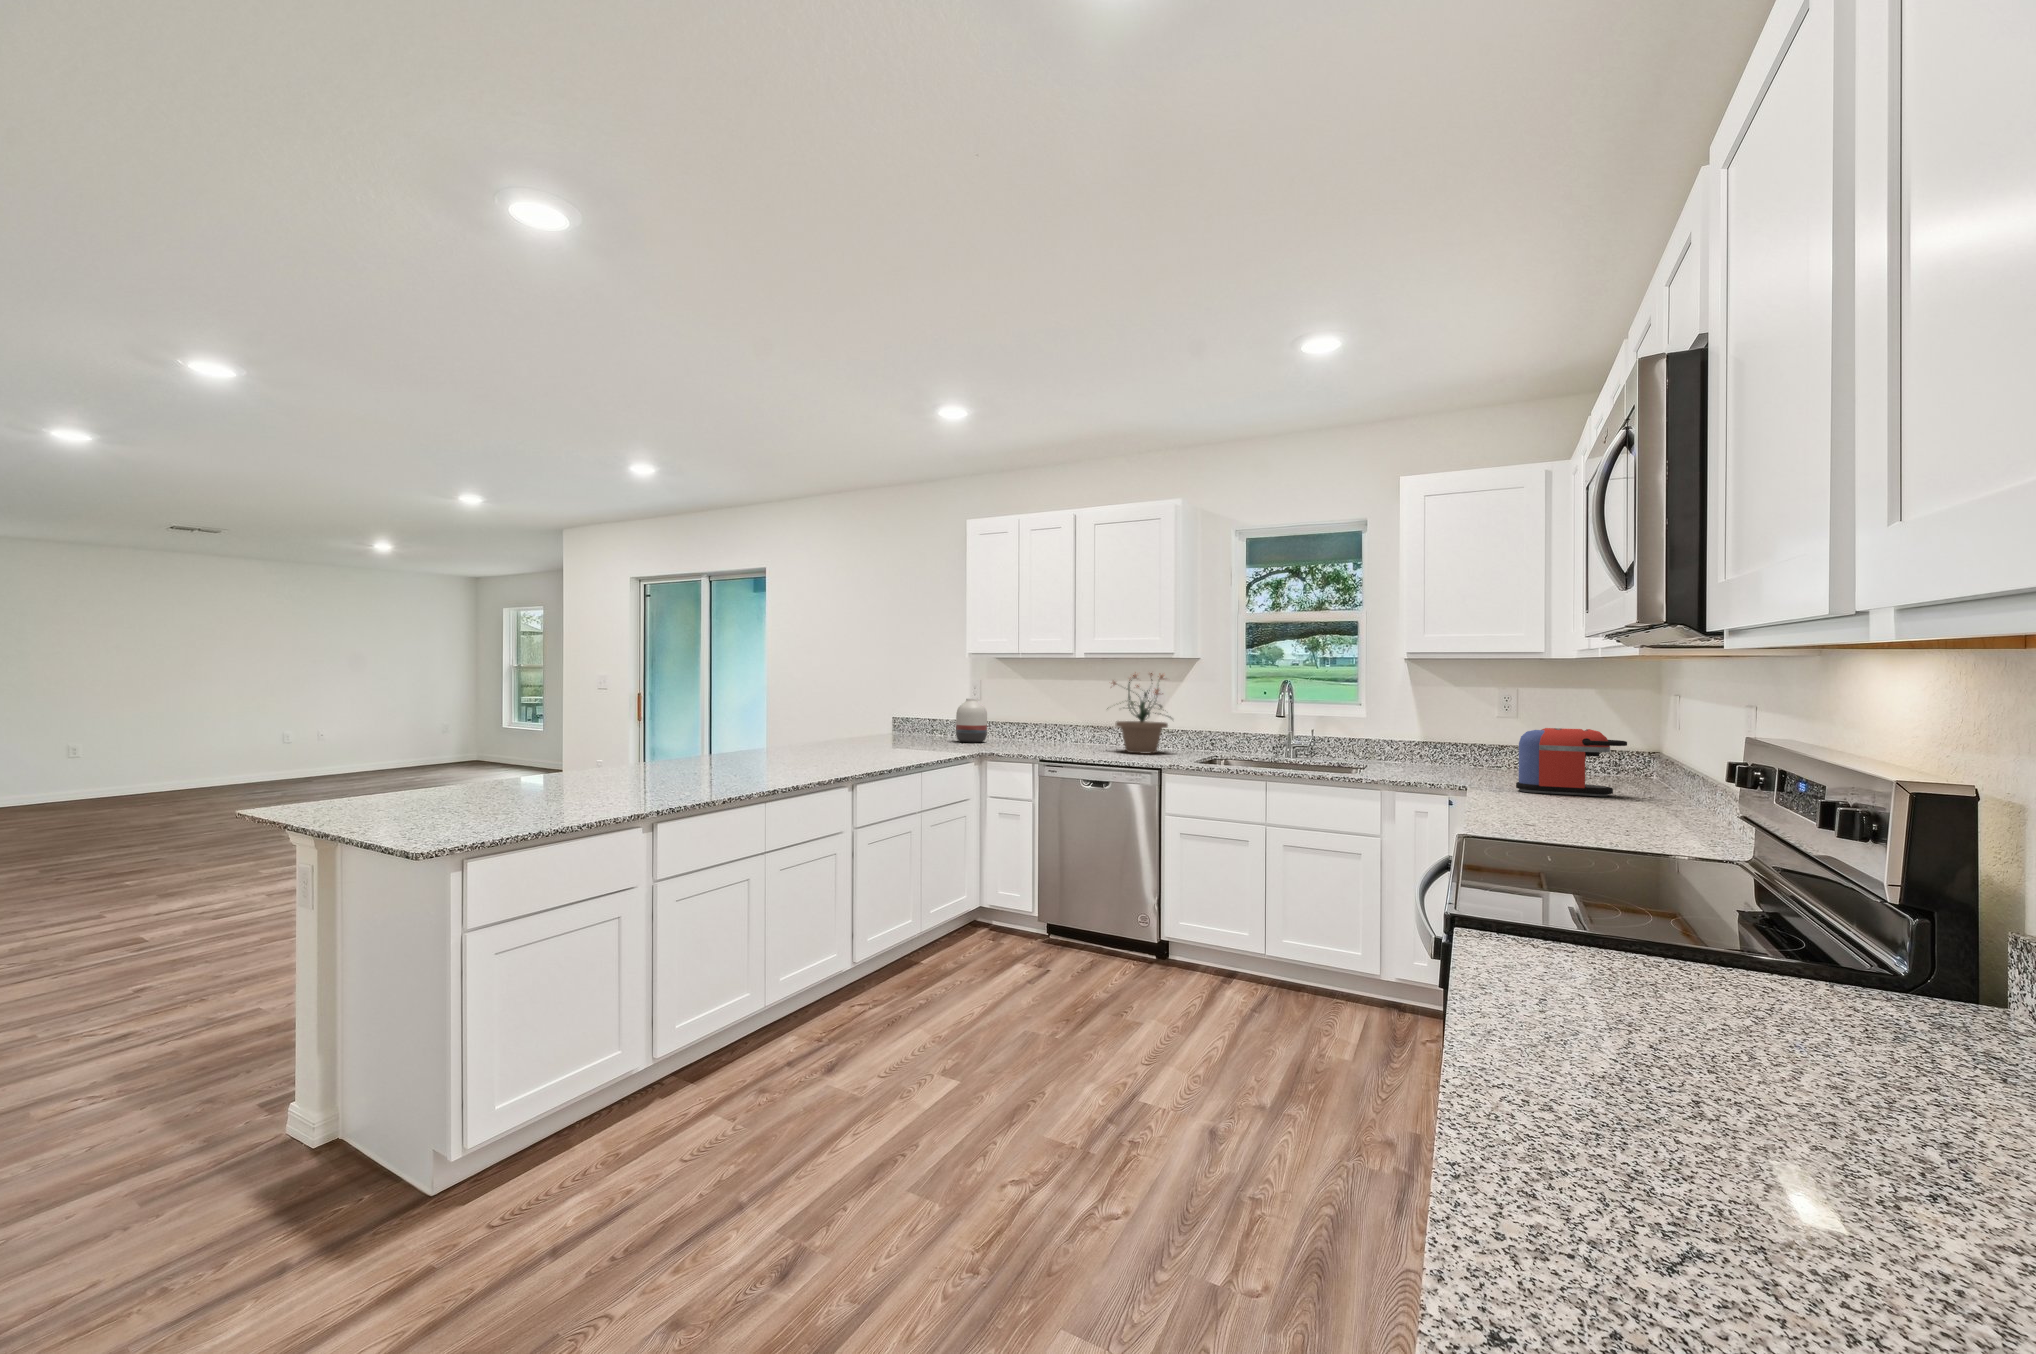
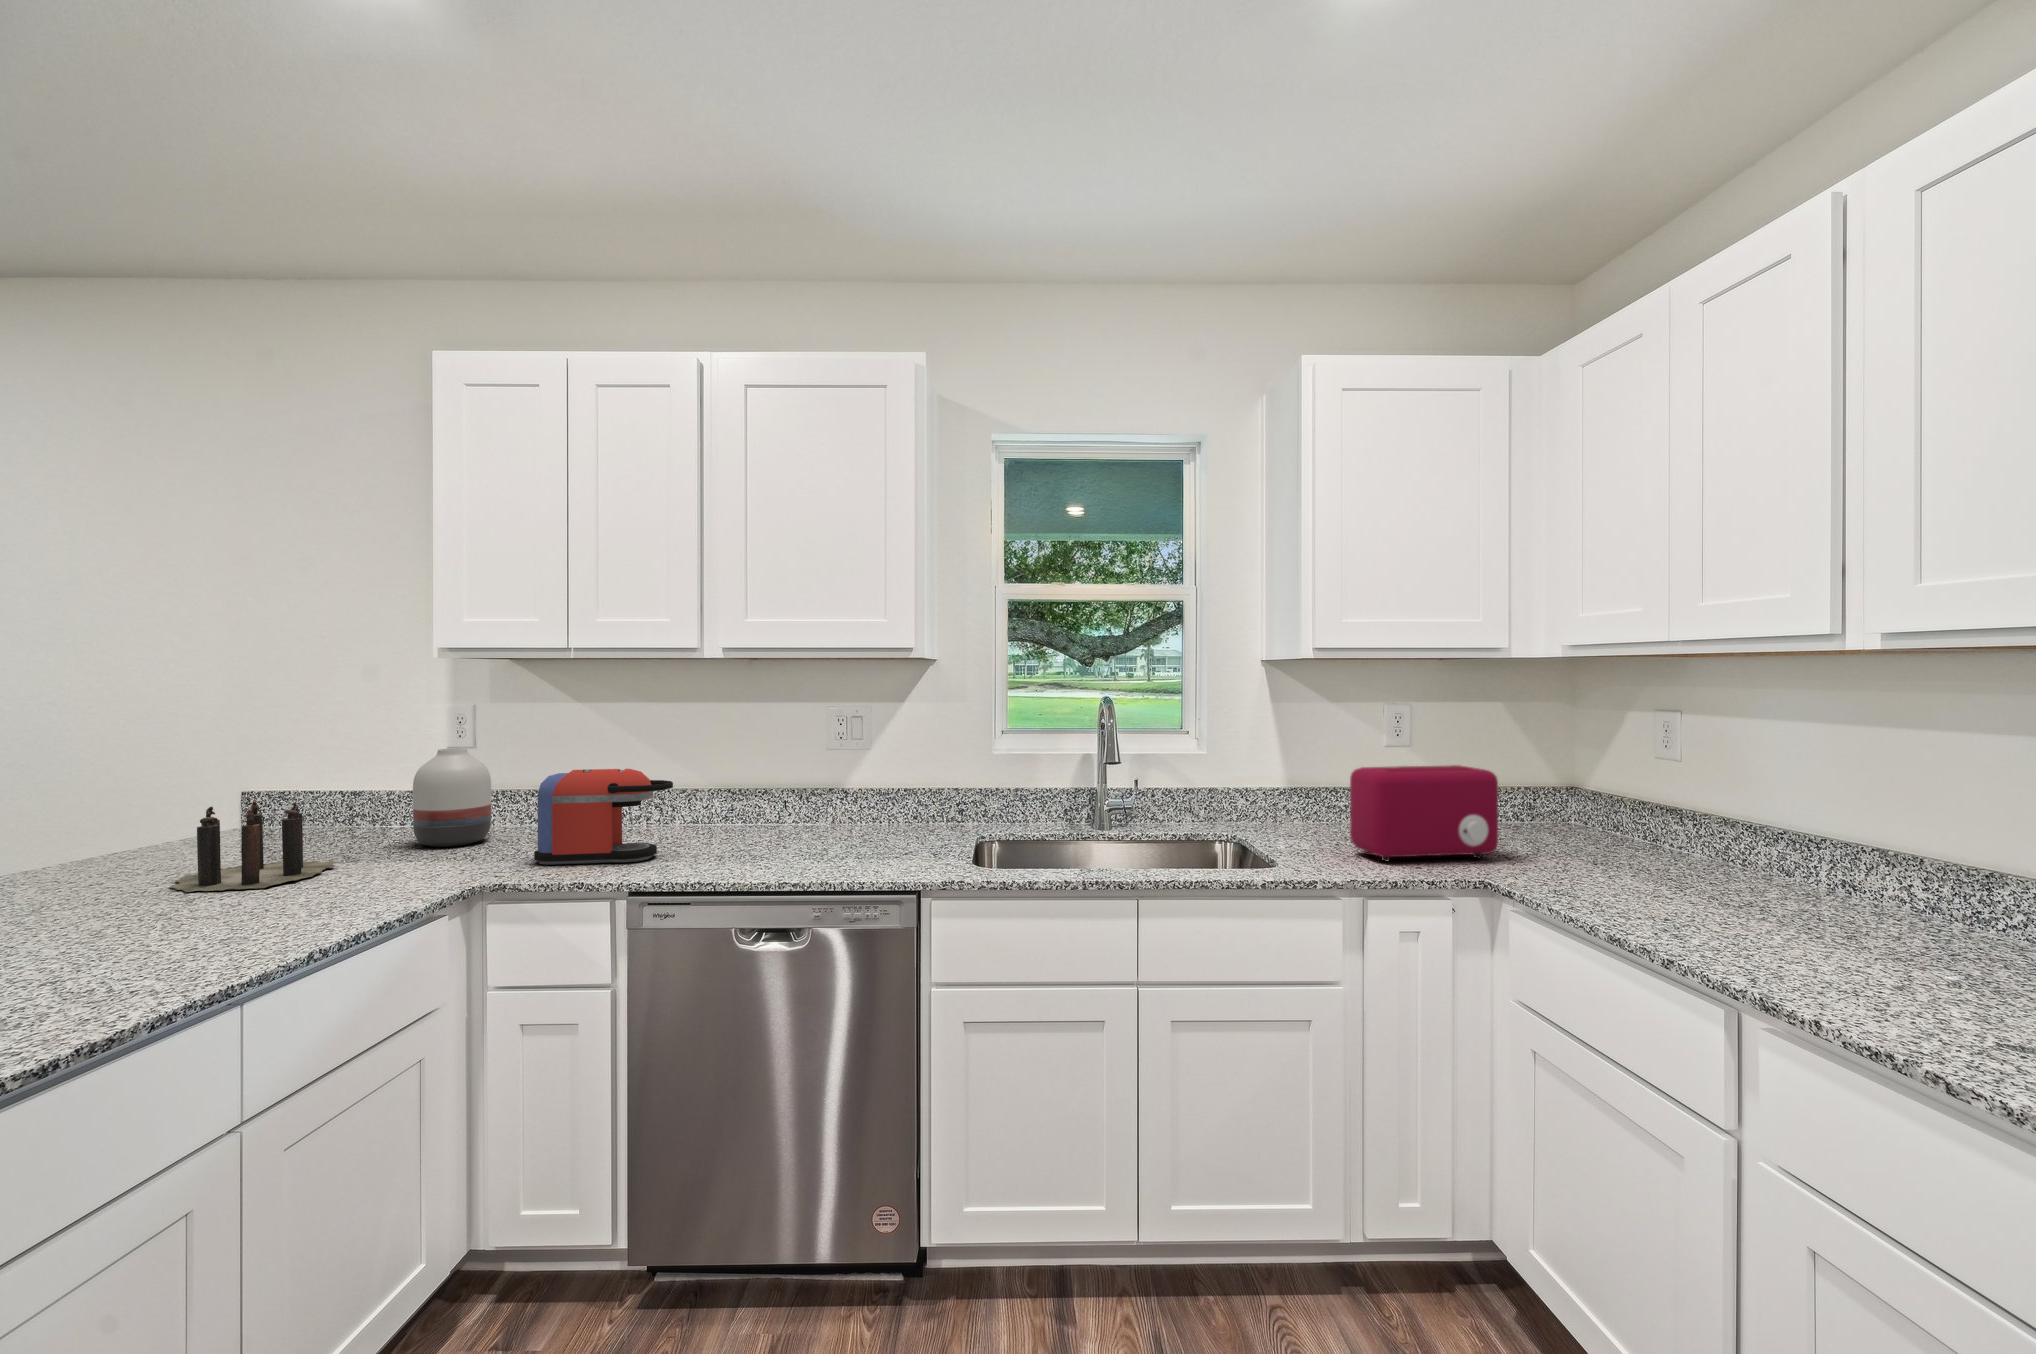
potted plant: present [1107,673,1171,754] -> none [769,683,900,847]
candle: none [868,714,932,746] -> present [170,800,335,892]
toaster: none [1424,722,1519,780] -> present [1350,765,1498,861]
coffee maker: present [1516,728,1627,796] -> present [534,769,673,865]

